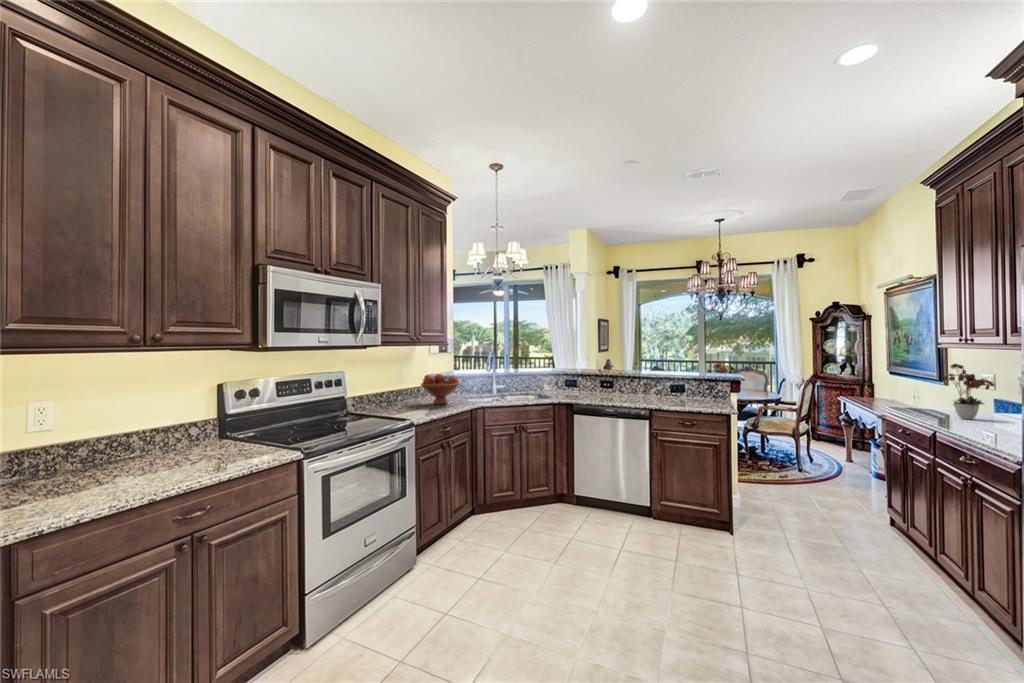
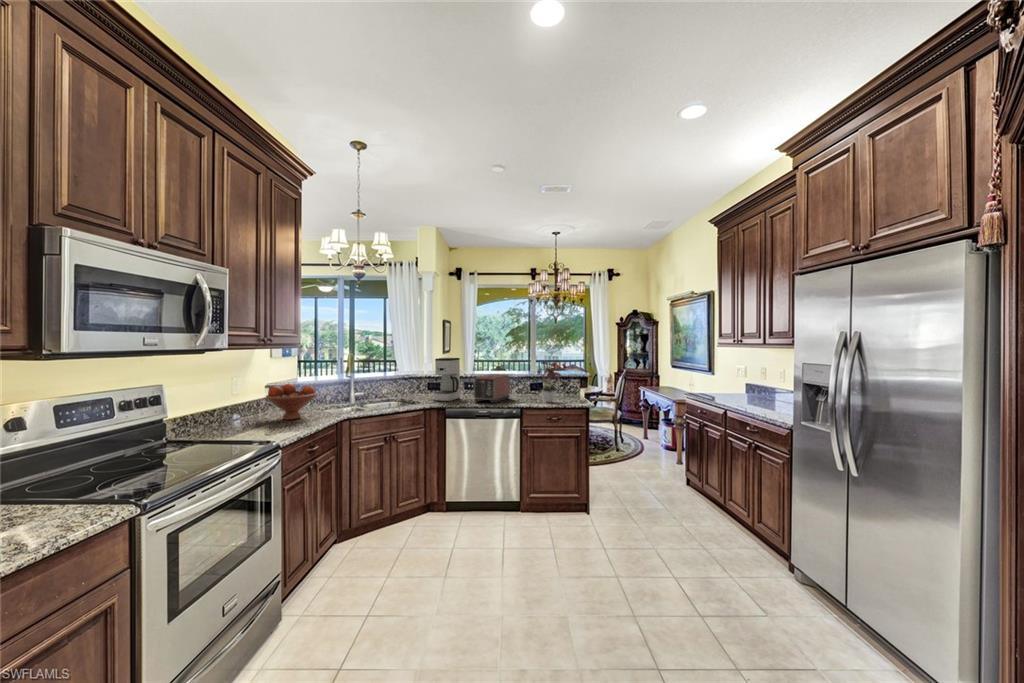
coffee maker: none [568,355,595,398] -> present [434,358,460,401]
flower arrangement: present [944,364,994,419] -> present [537,361,561,402]
toaster: none [605,373,646,402] -> present [474,374,510,403]

